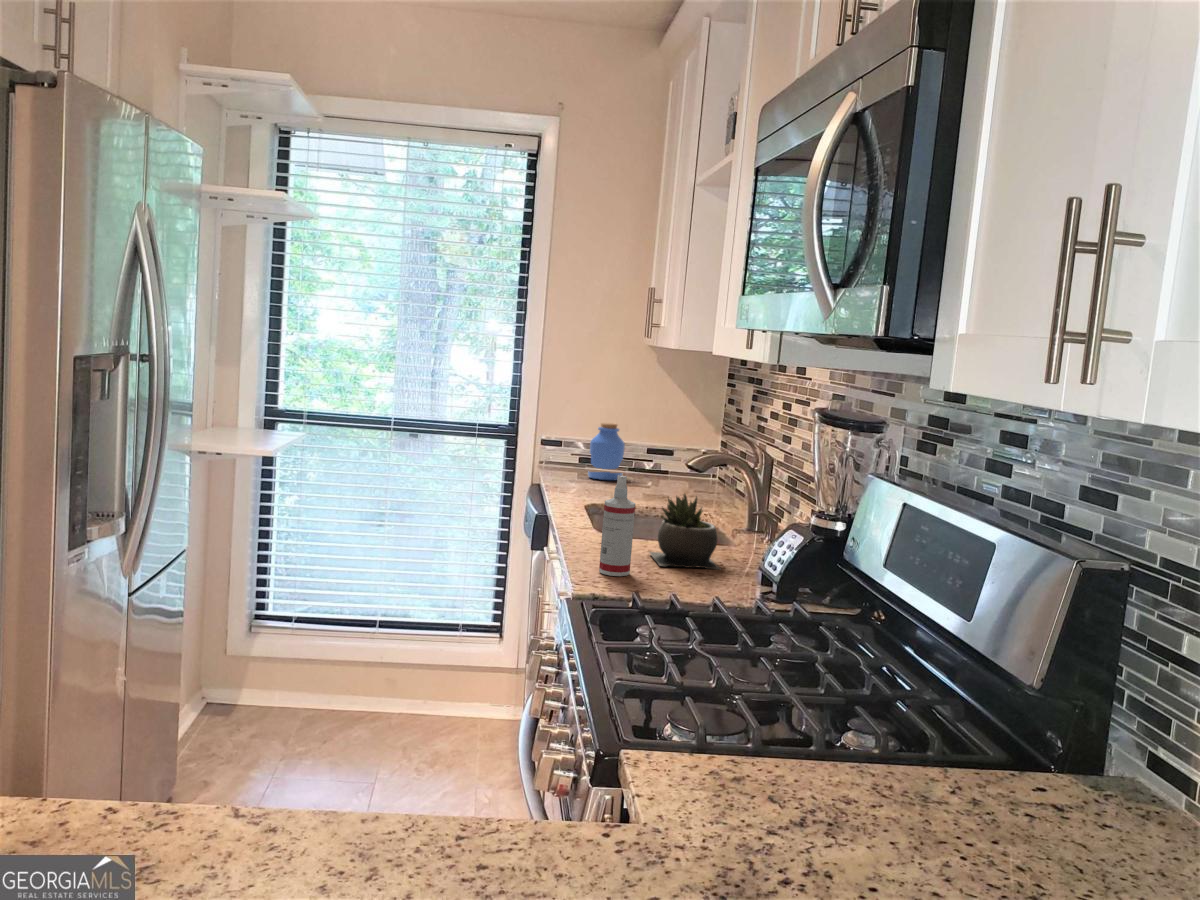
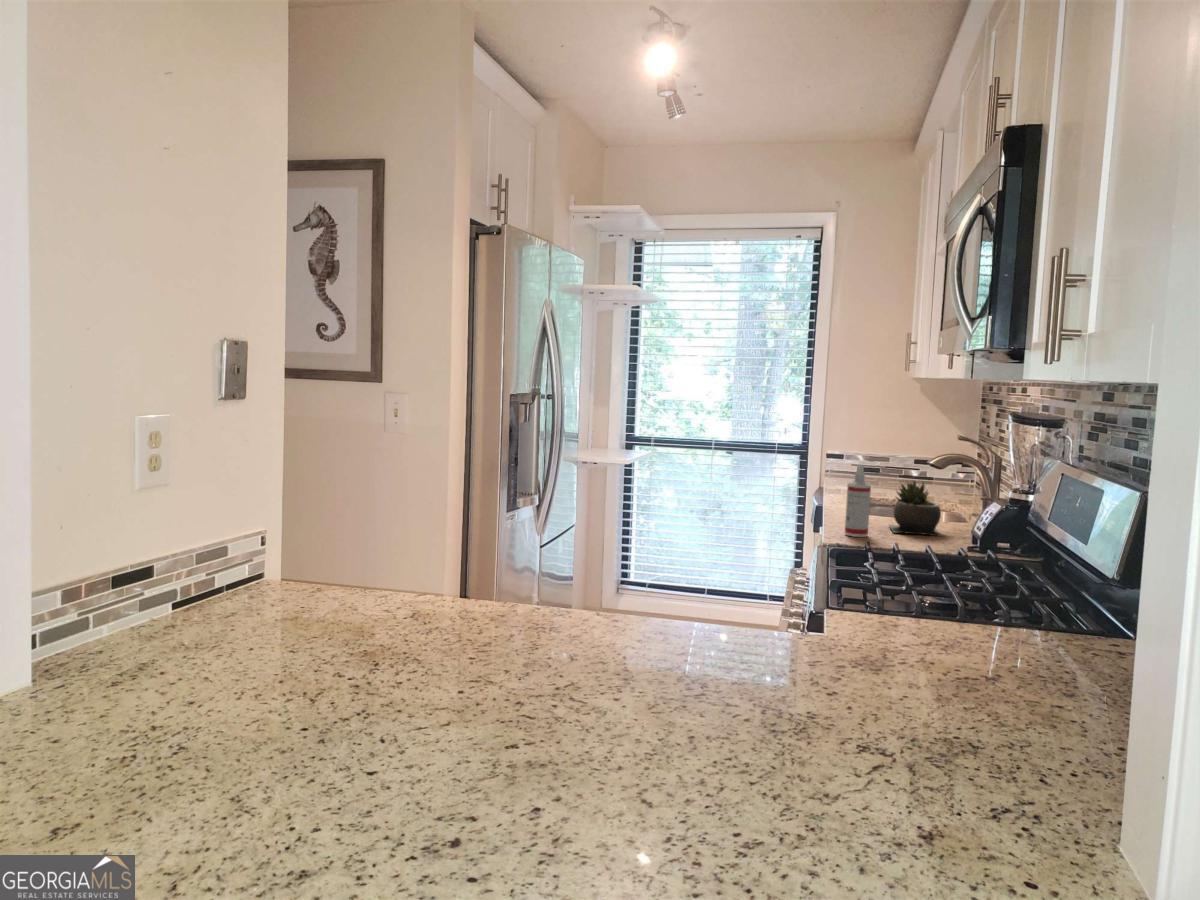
jar: present [588,423,625,480] -> none [863,440,893,484]

